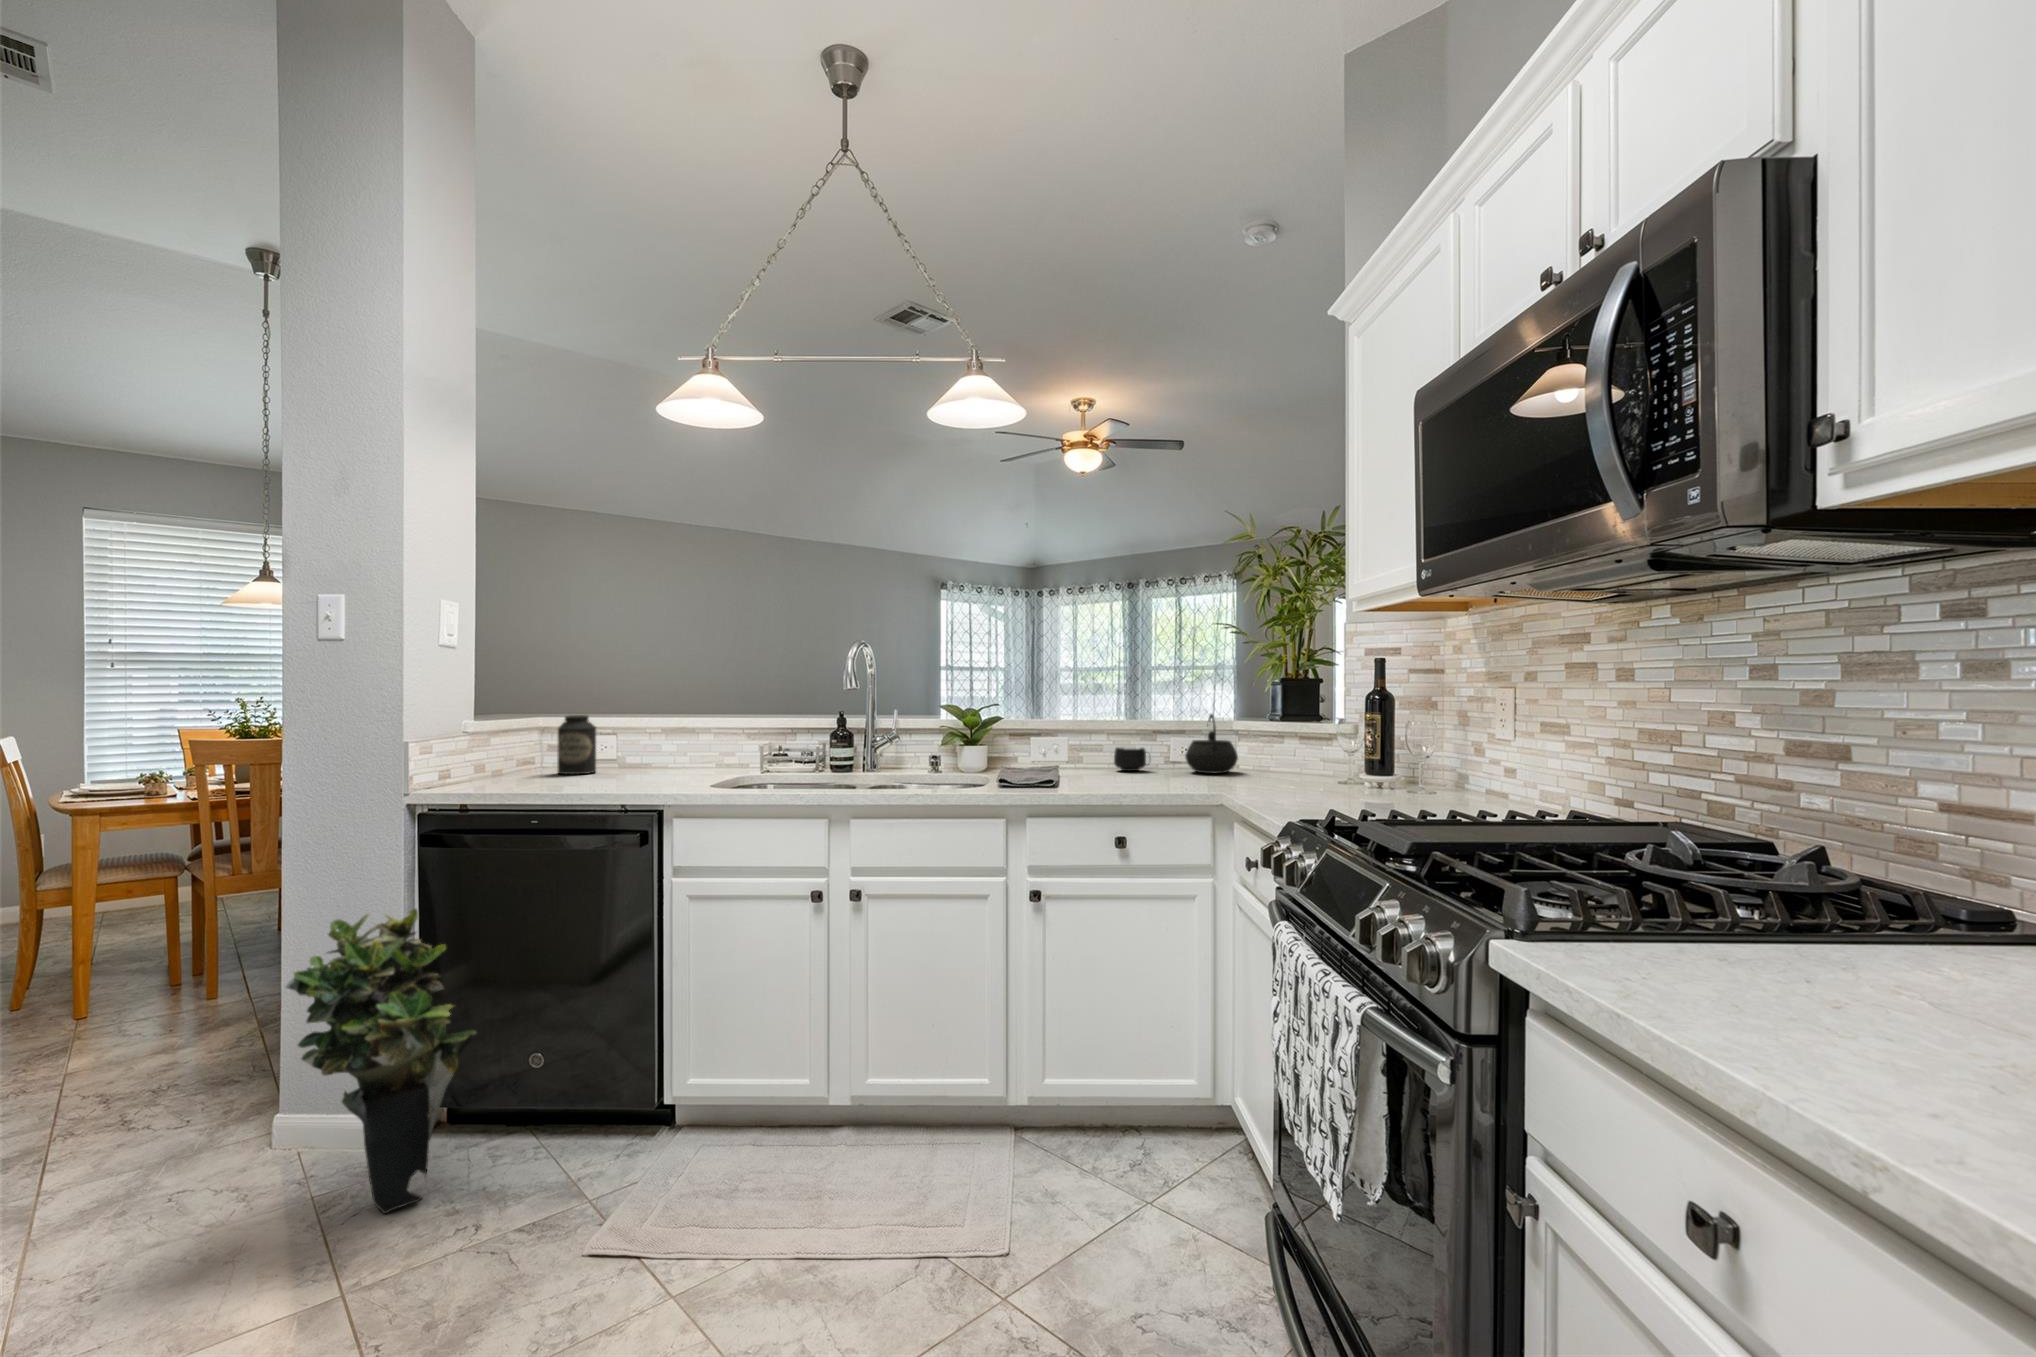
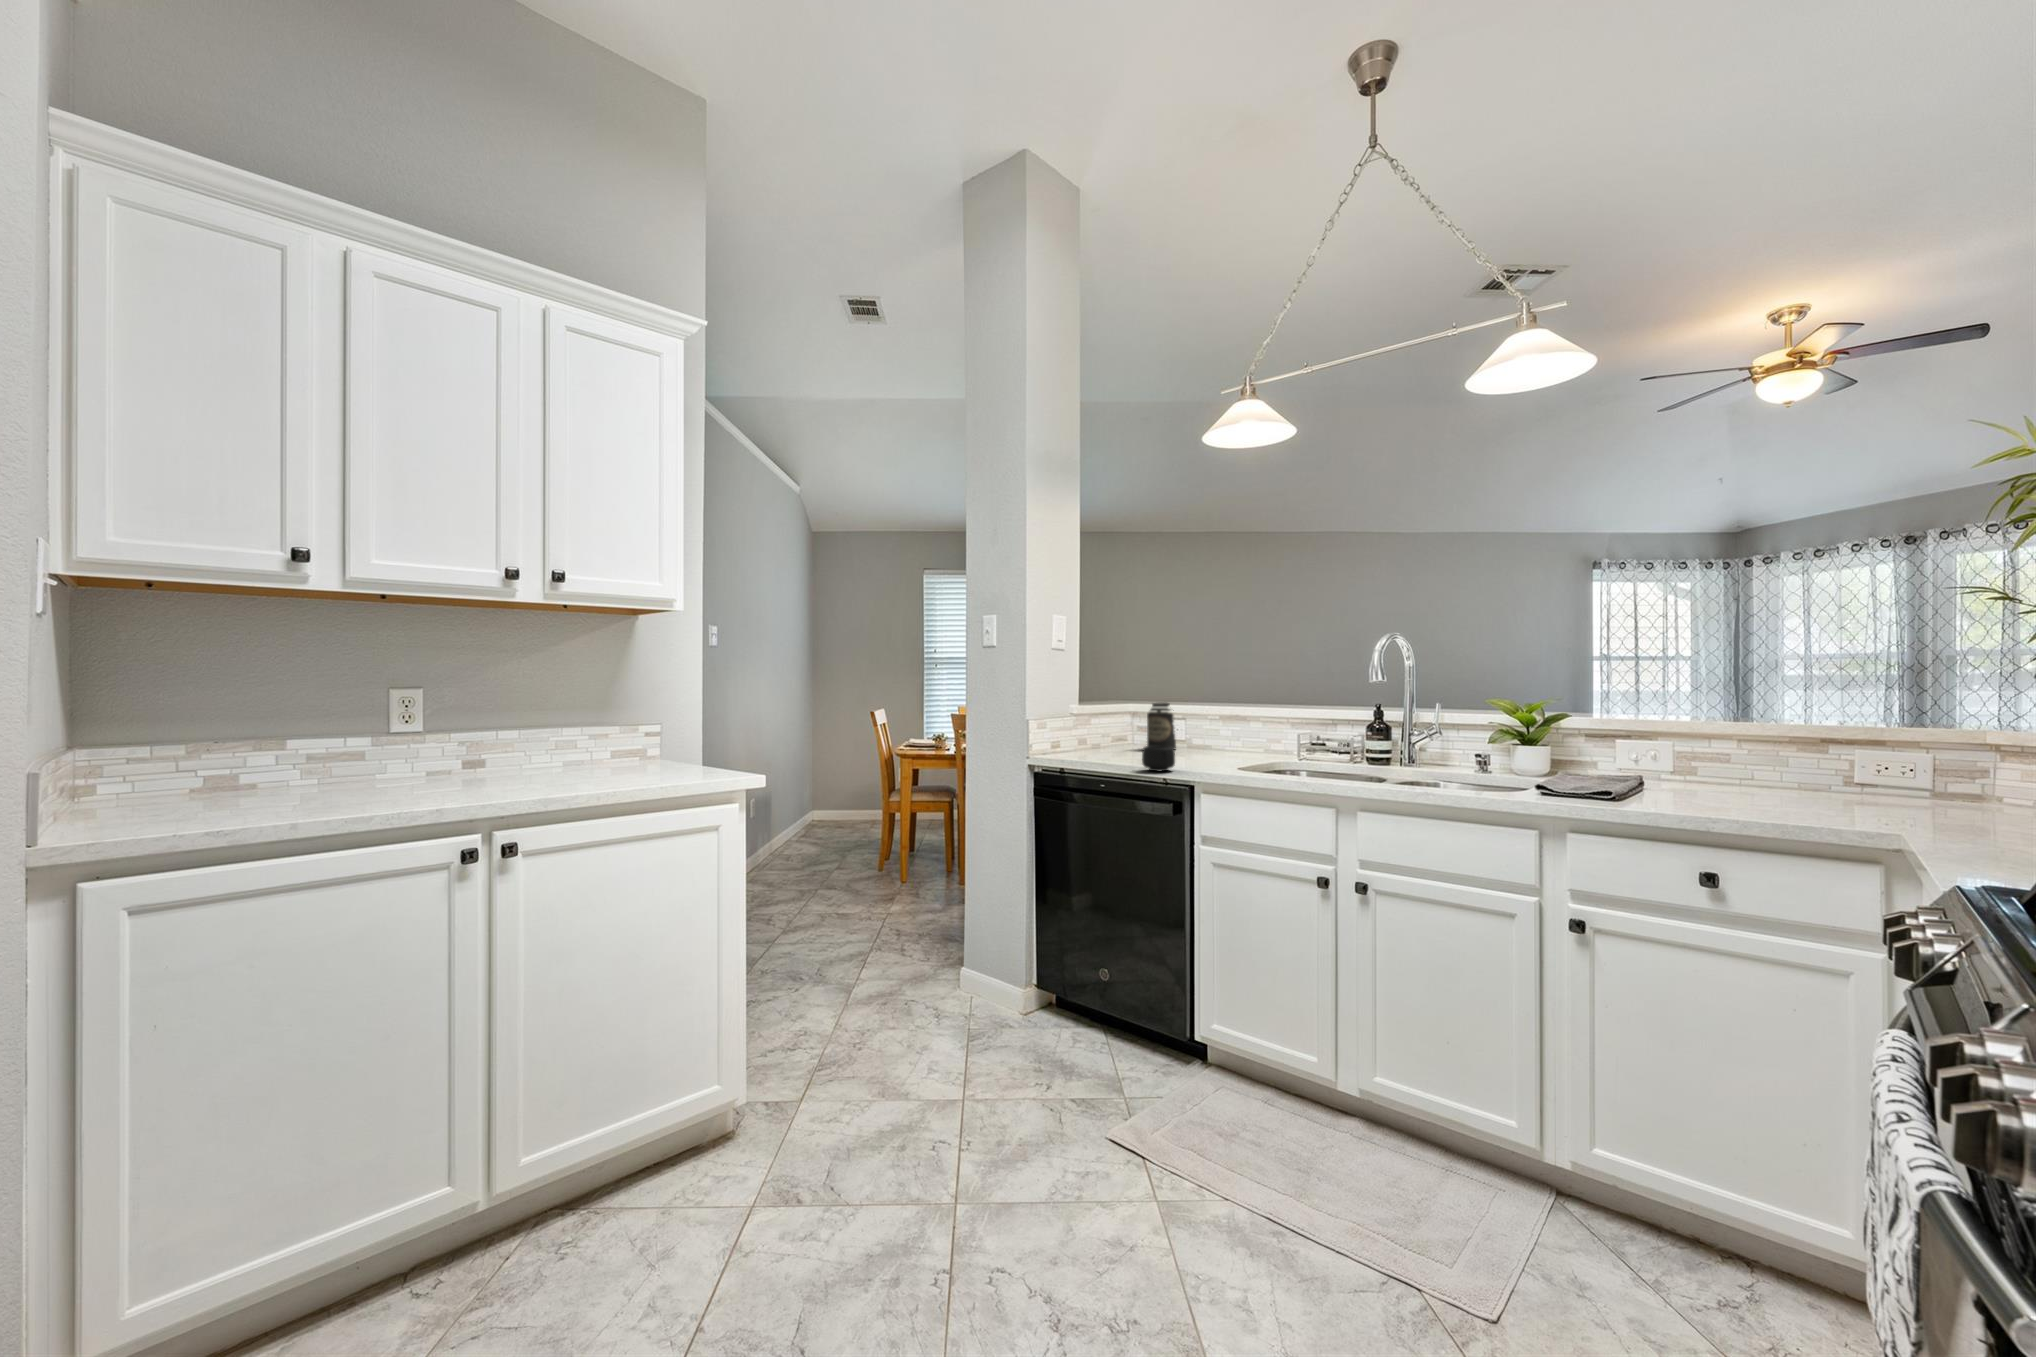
kettle: present [1185,714,1238,774] -> none [1876,717,1990,804]
mug: present [1114,747,1146,771] -> present [1142,746,1175,771]
potted plant: present [286,909,476,1214] -> none [948,841,1059,1057]

